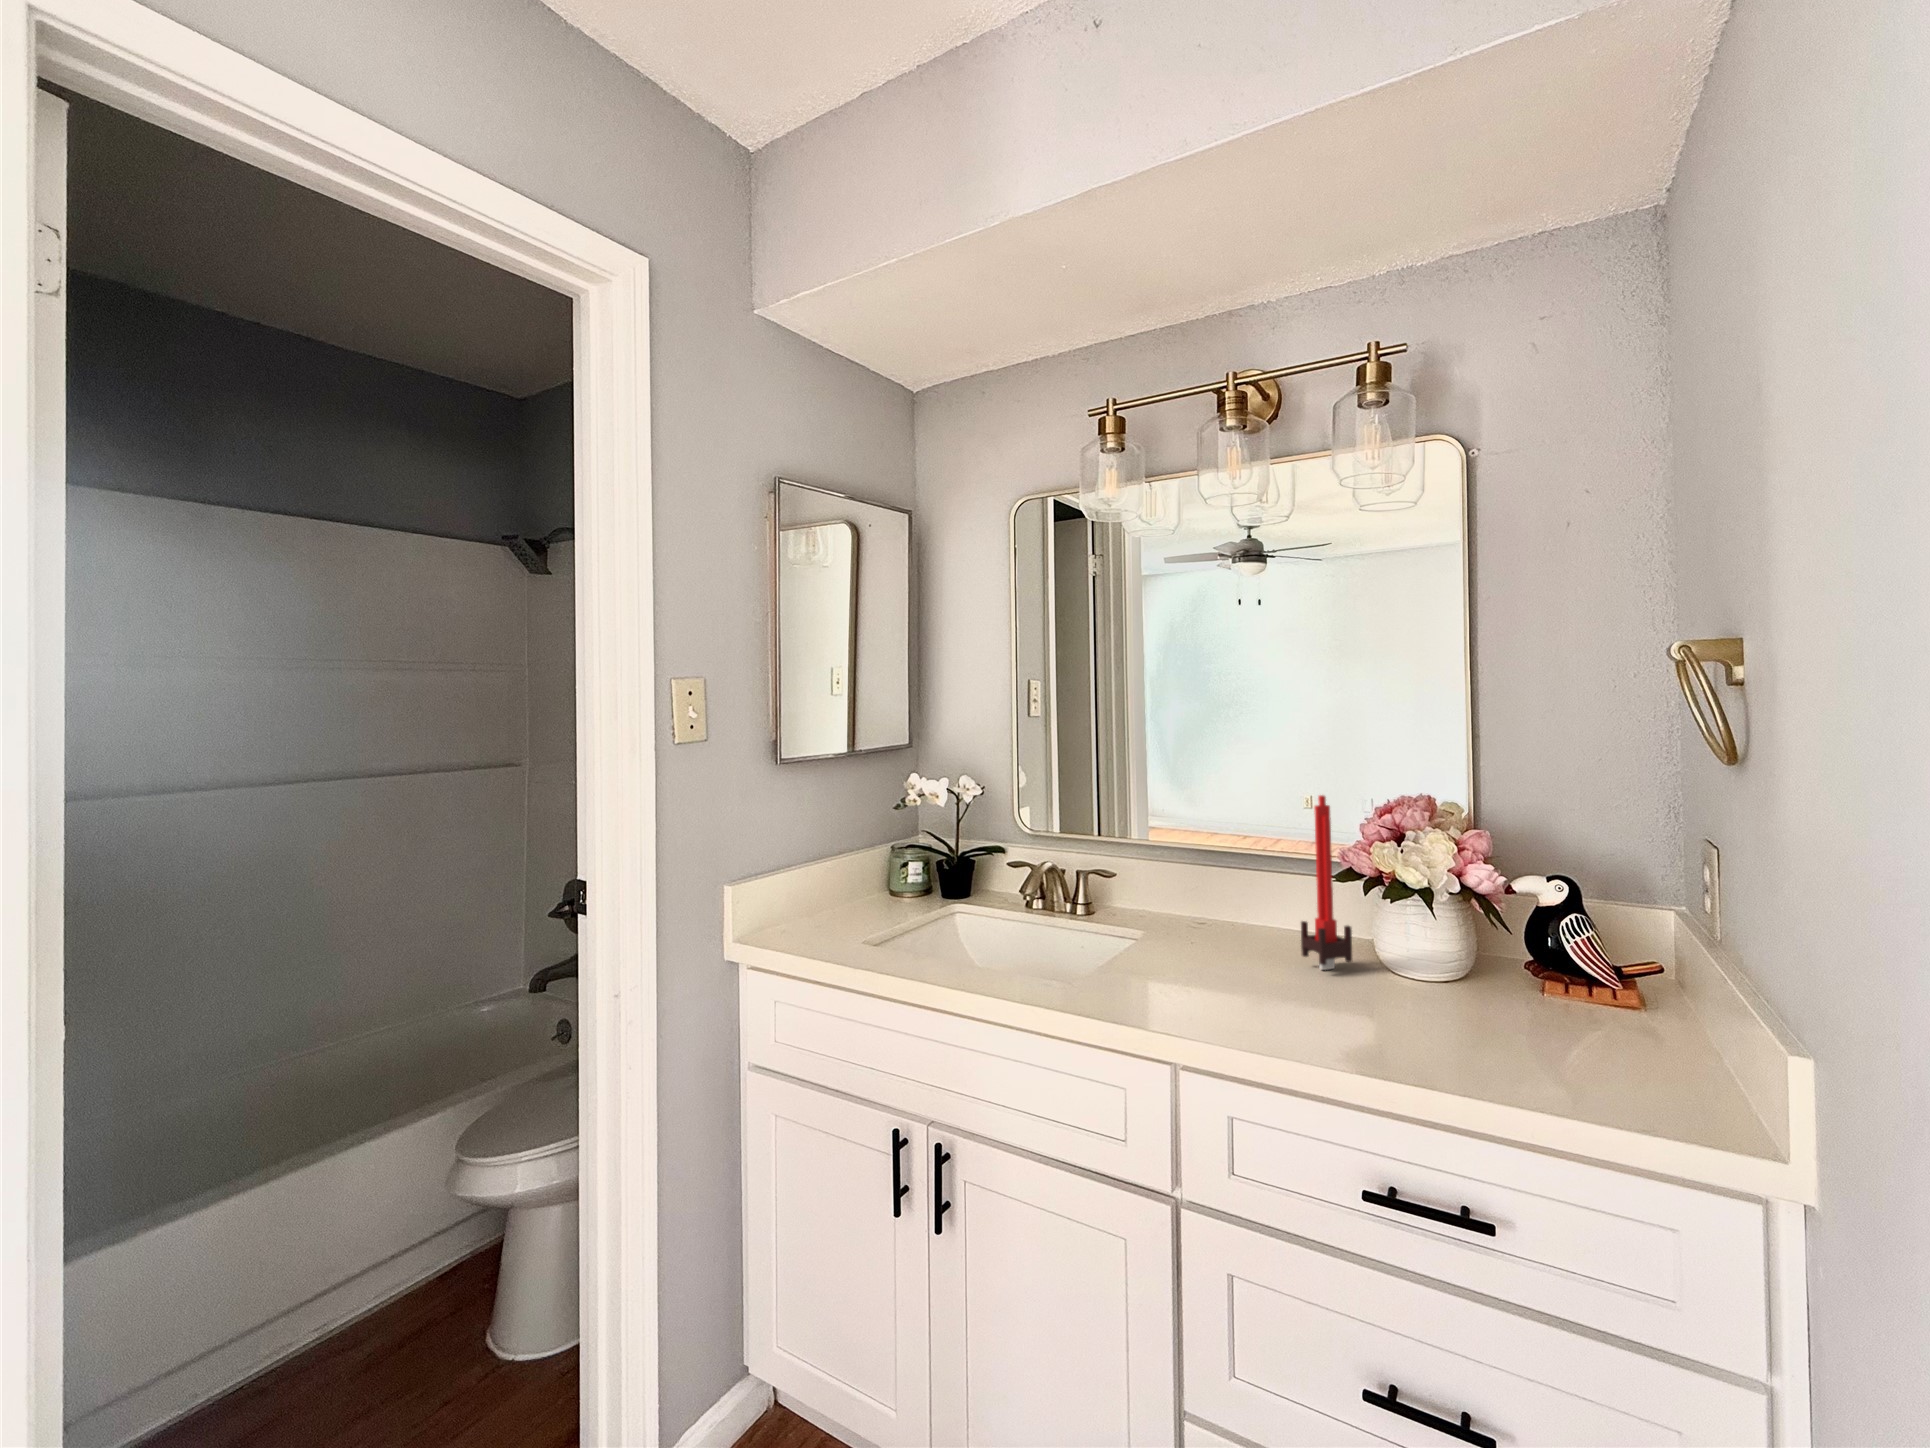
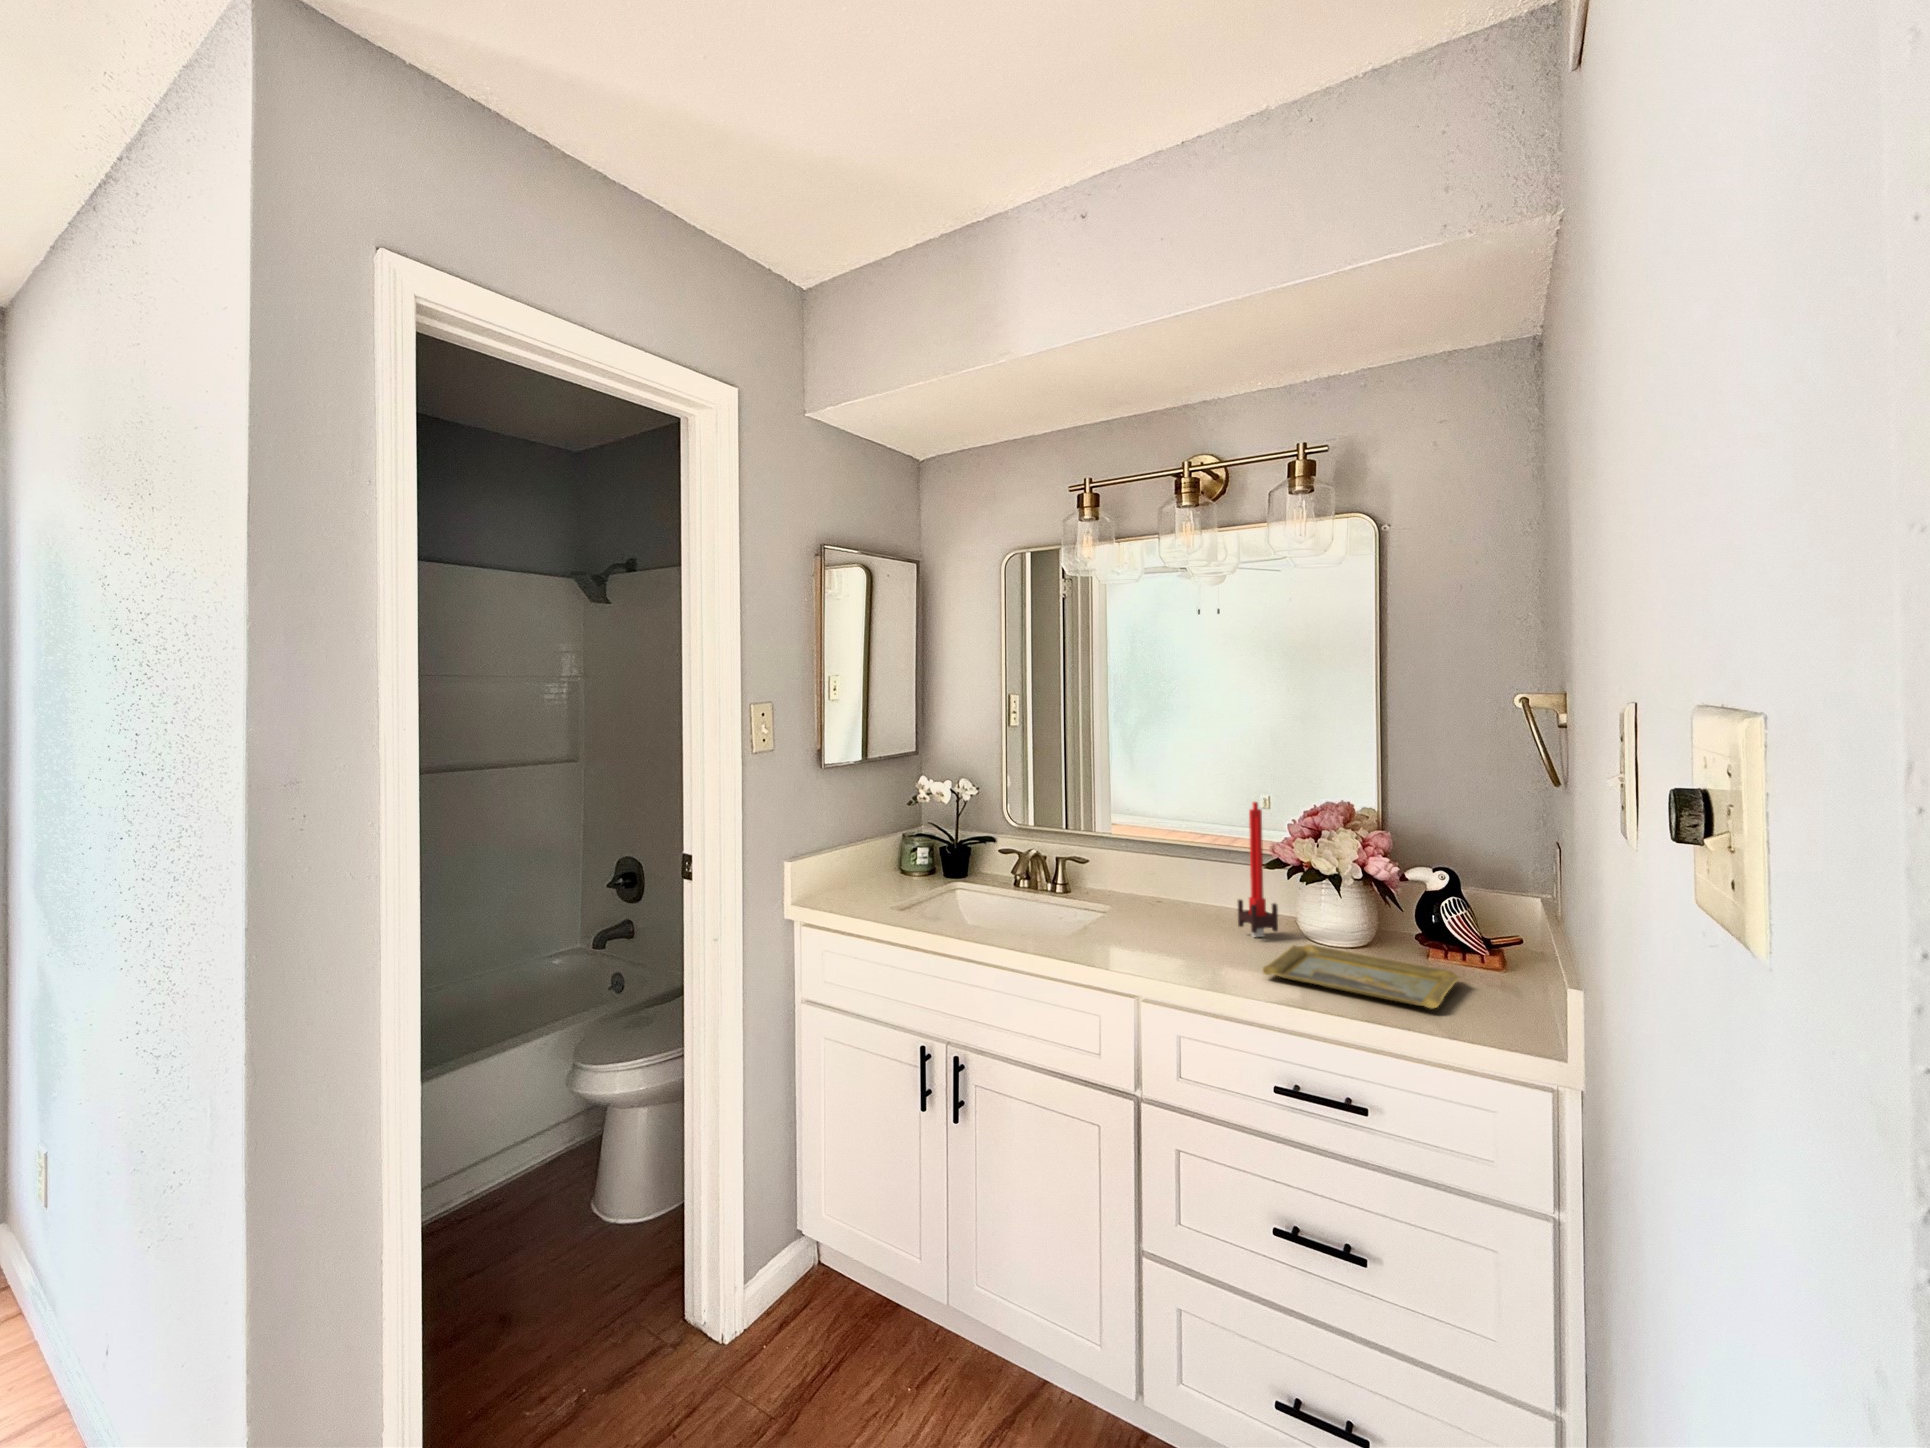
tray: none [1341,980,1604,1077] -> present [1263,944,1460,1008]

